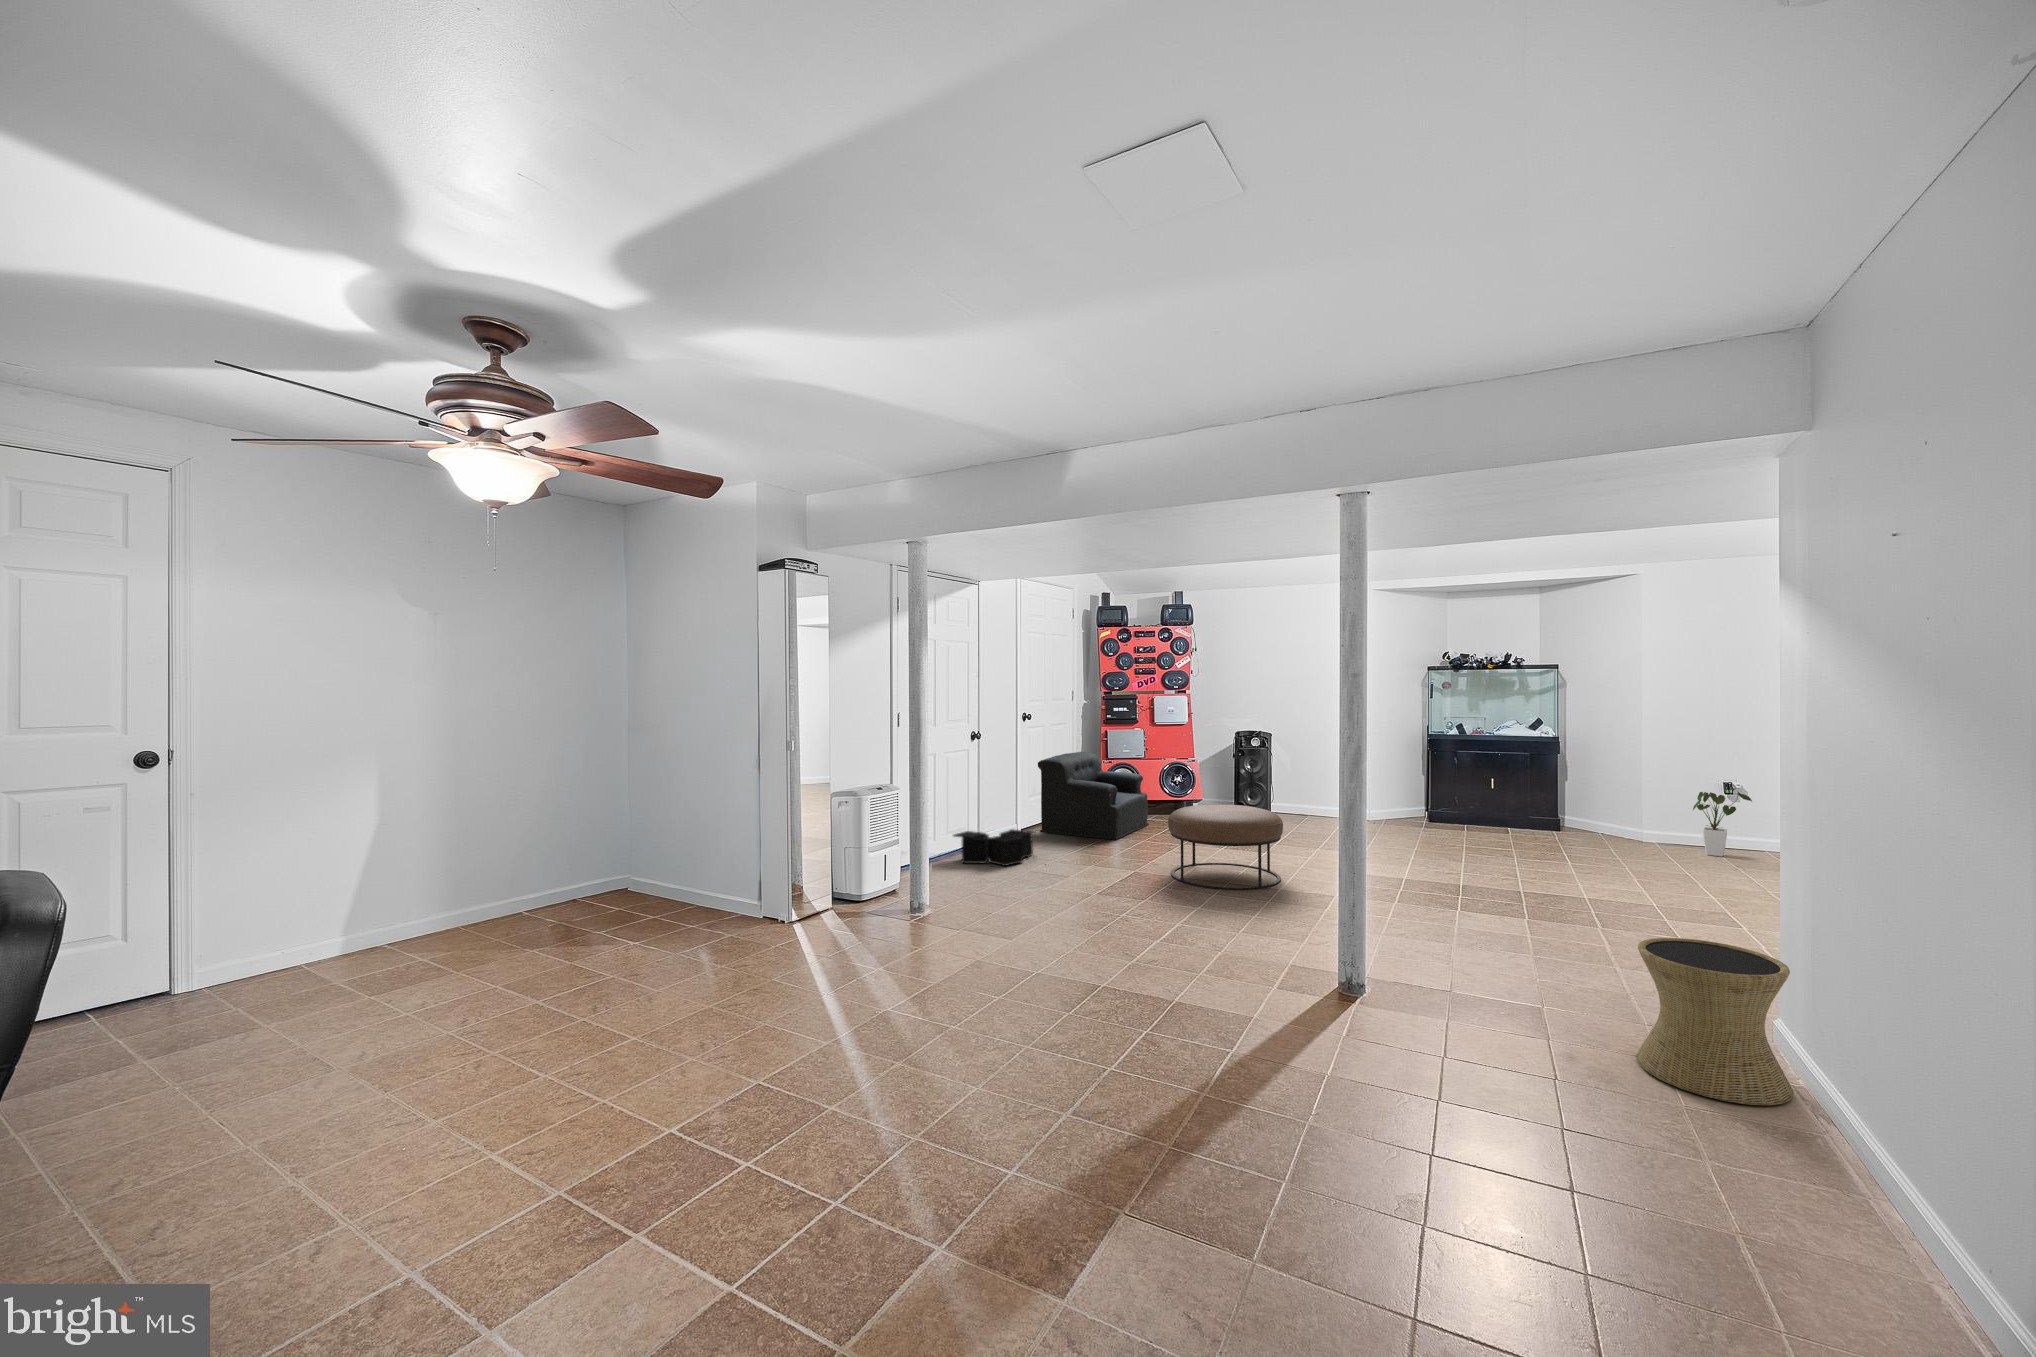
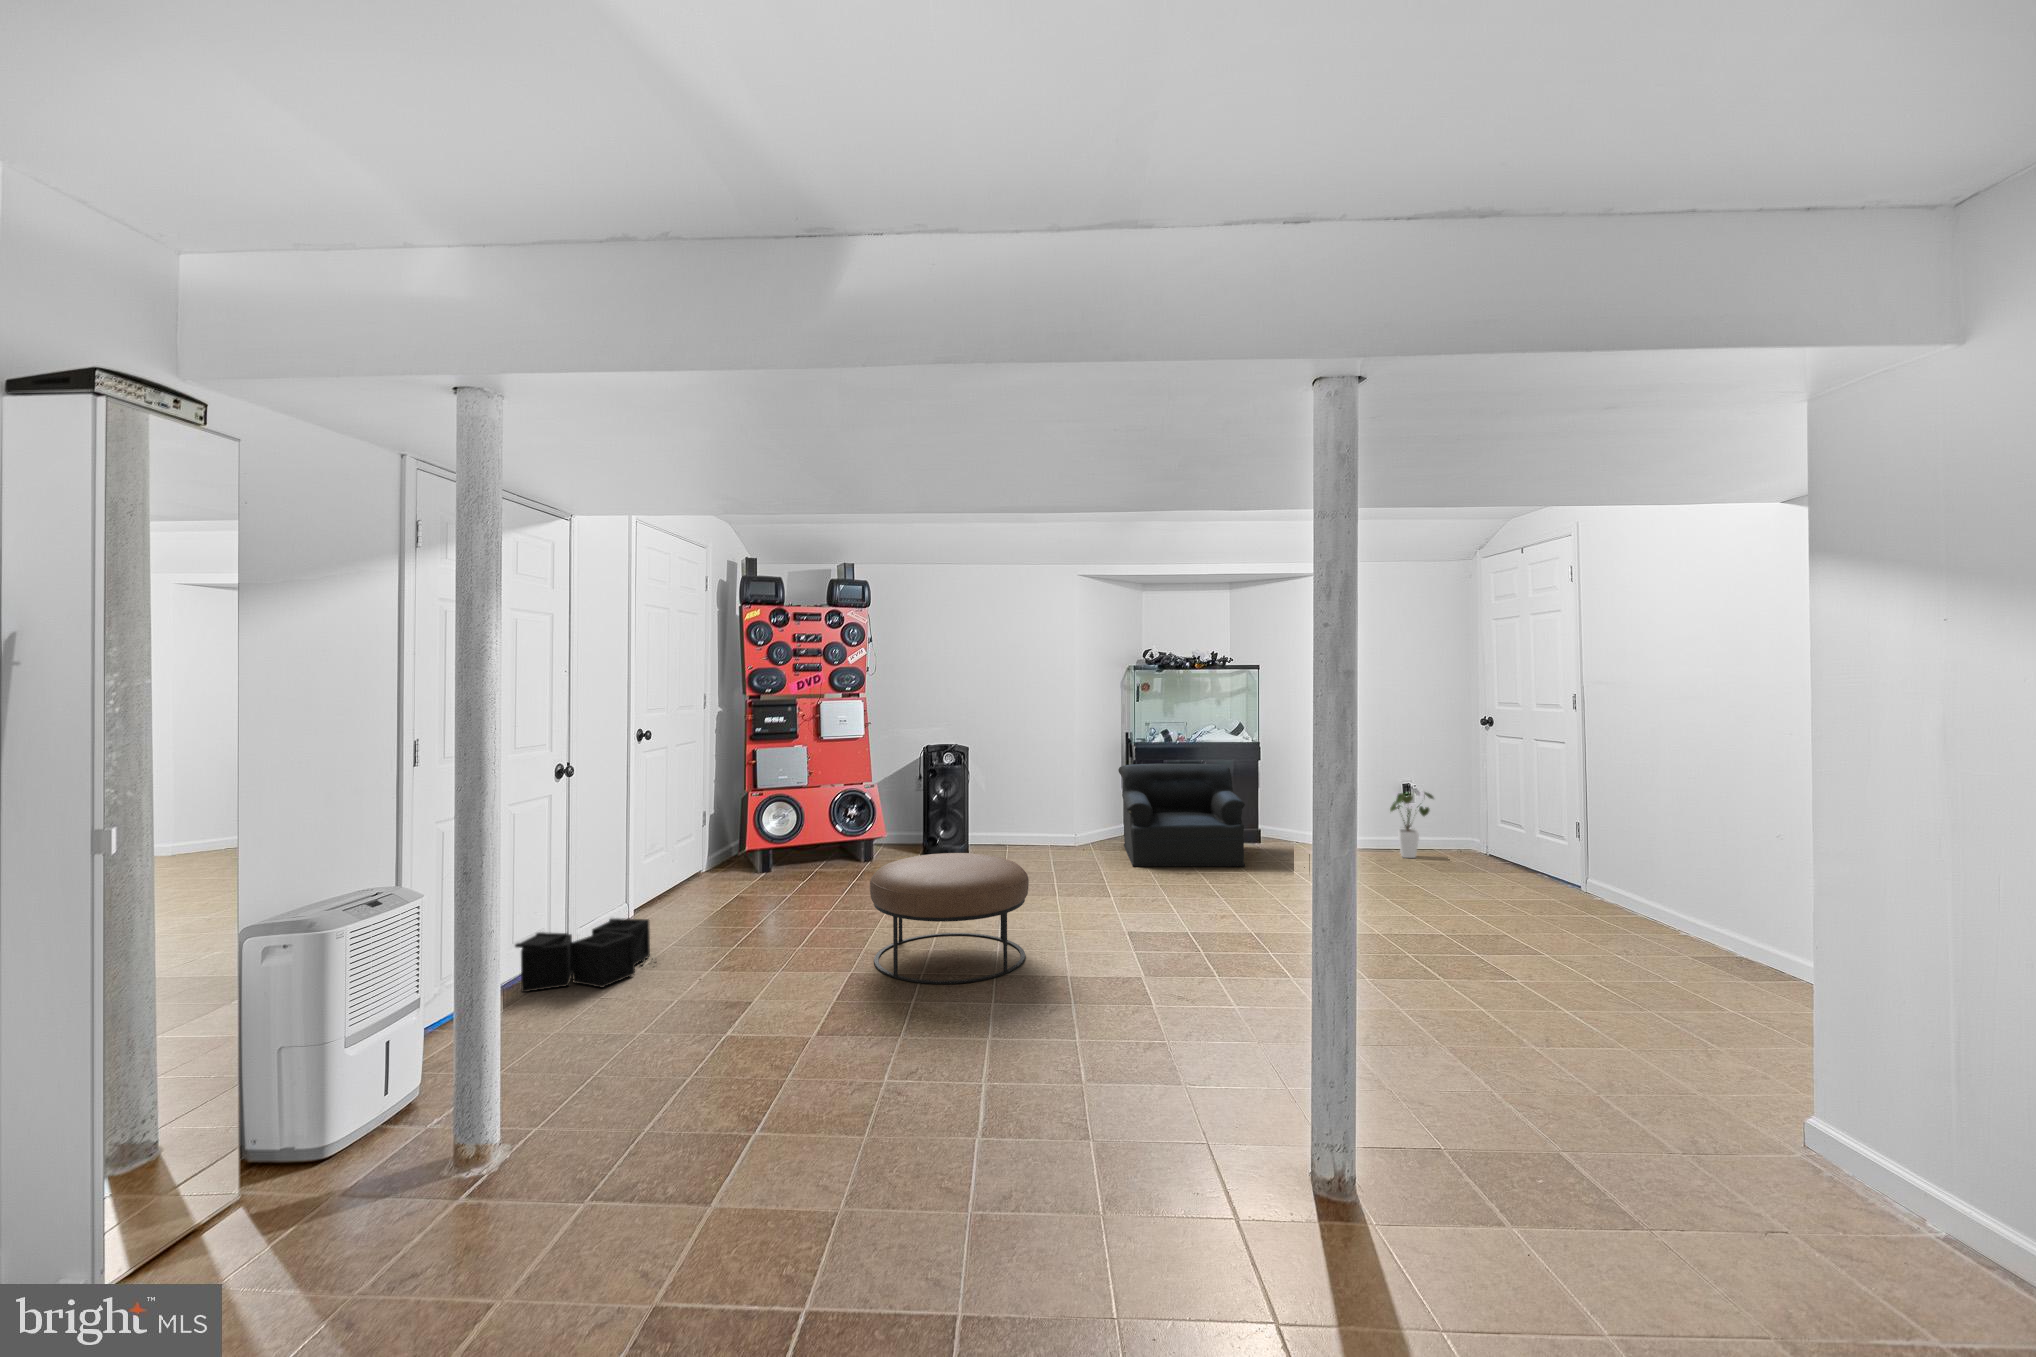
armchair: present [1038,752,1149,840] -> present [1118,763,1245,867]
side table: present [1636,938,1794,1105] -> none [1637,1039,1856,1300]

